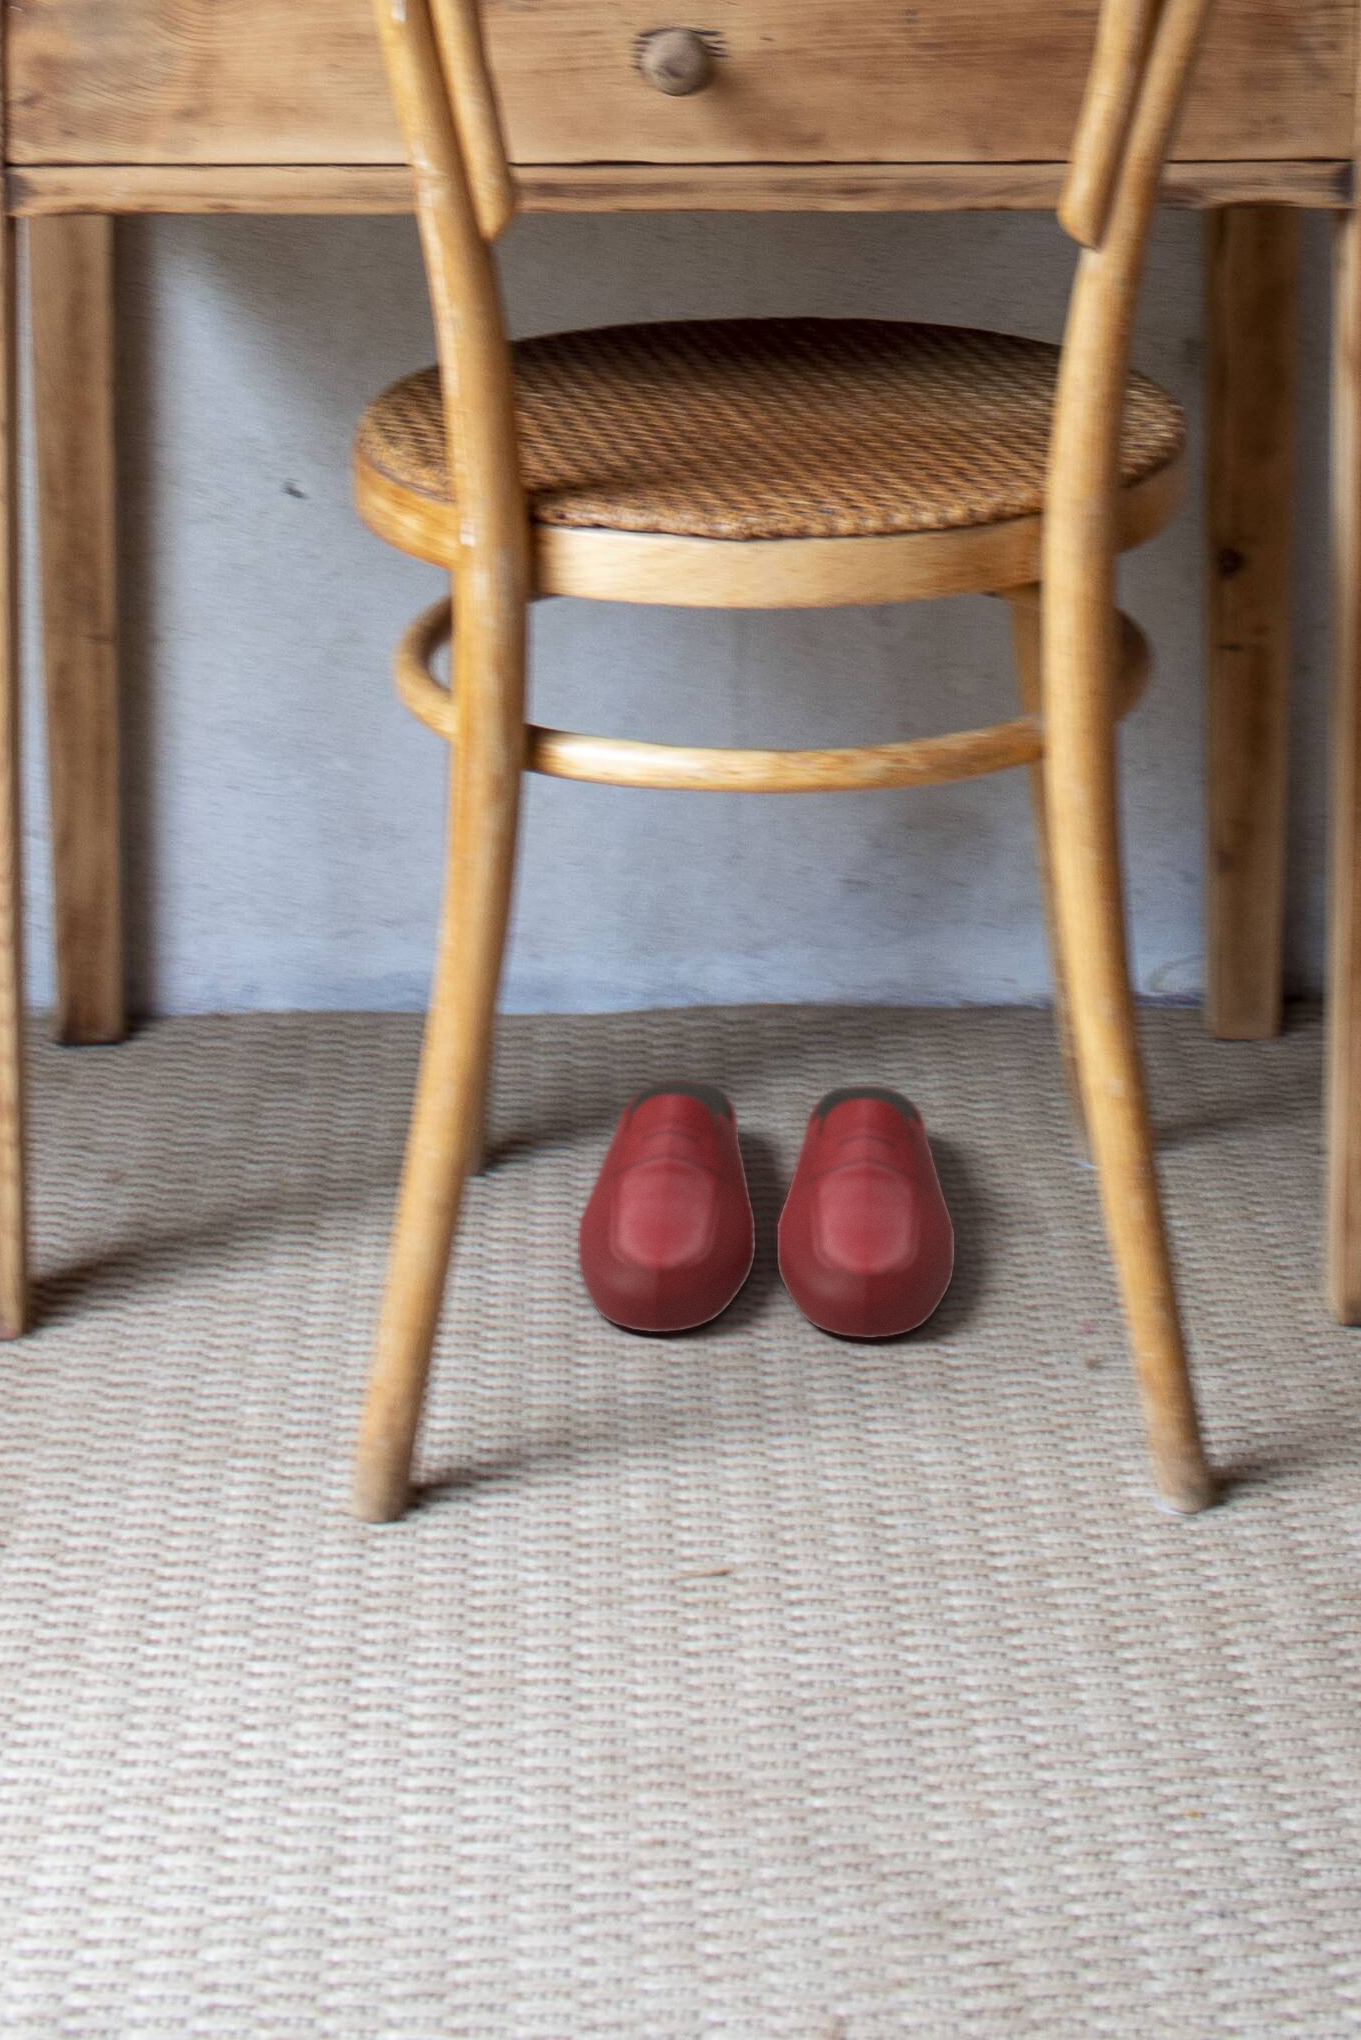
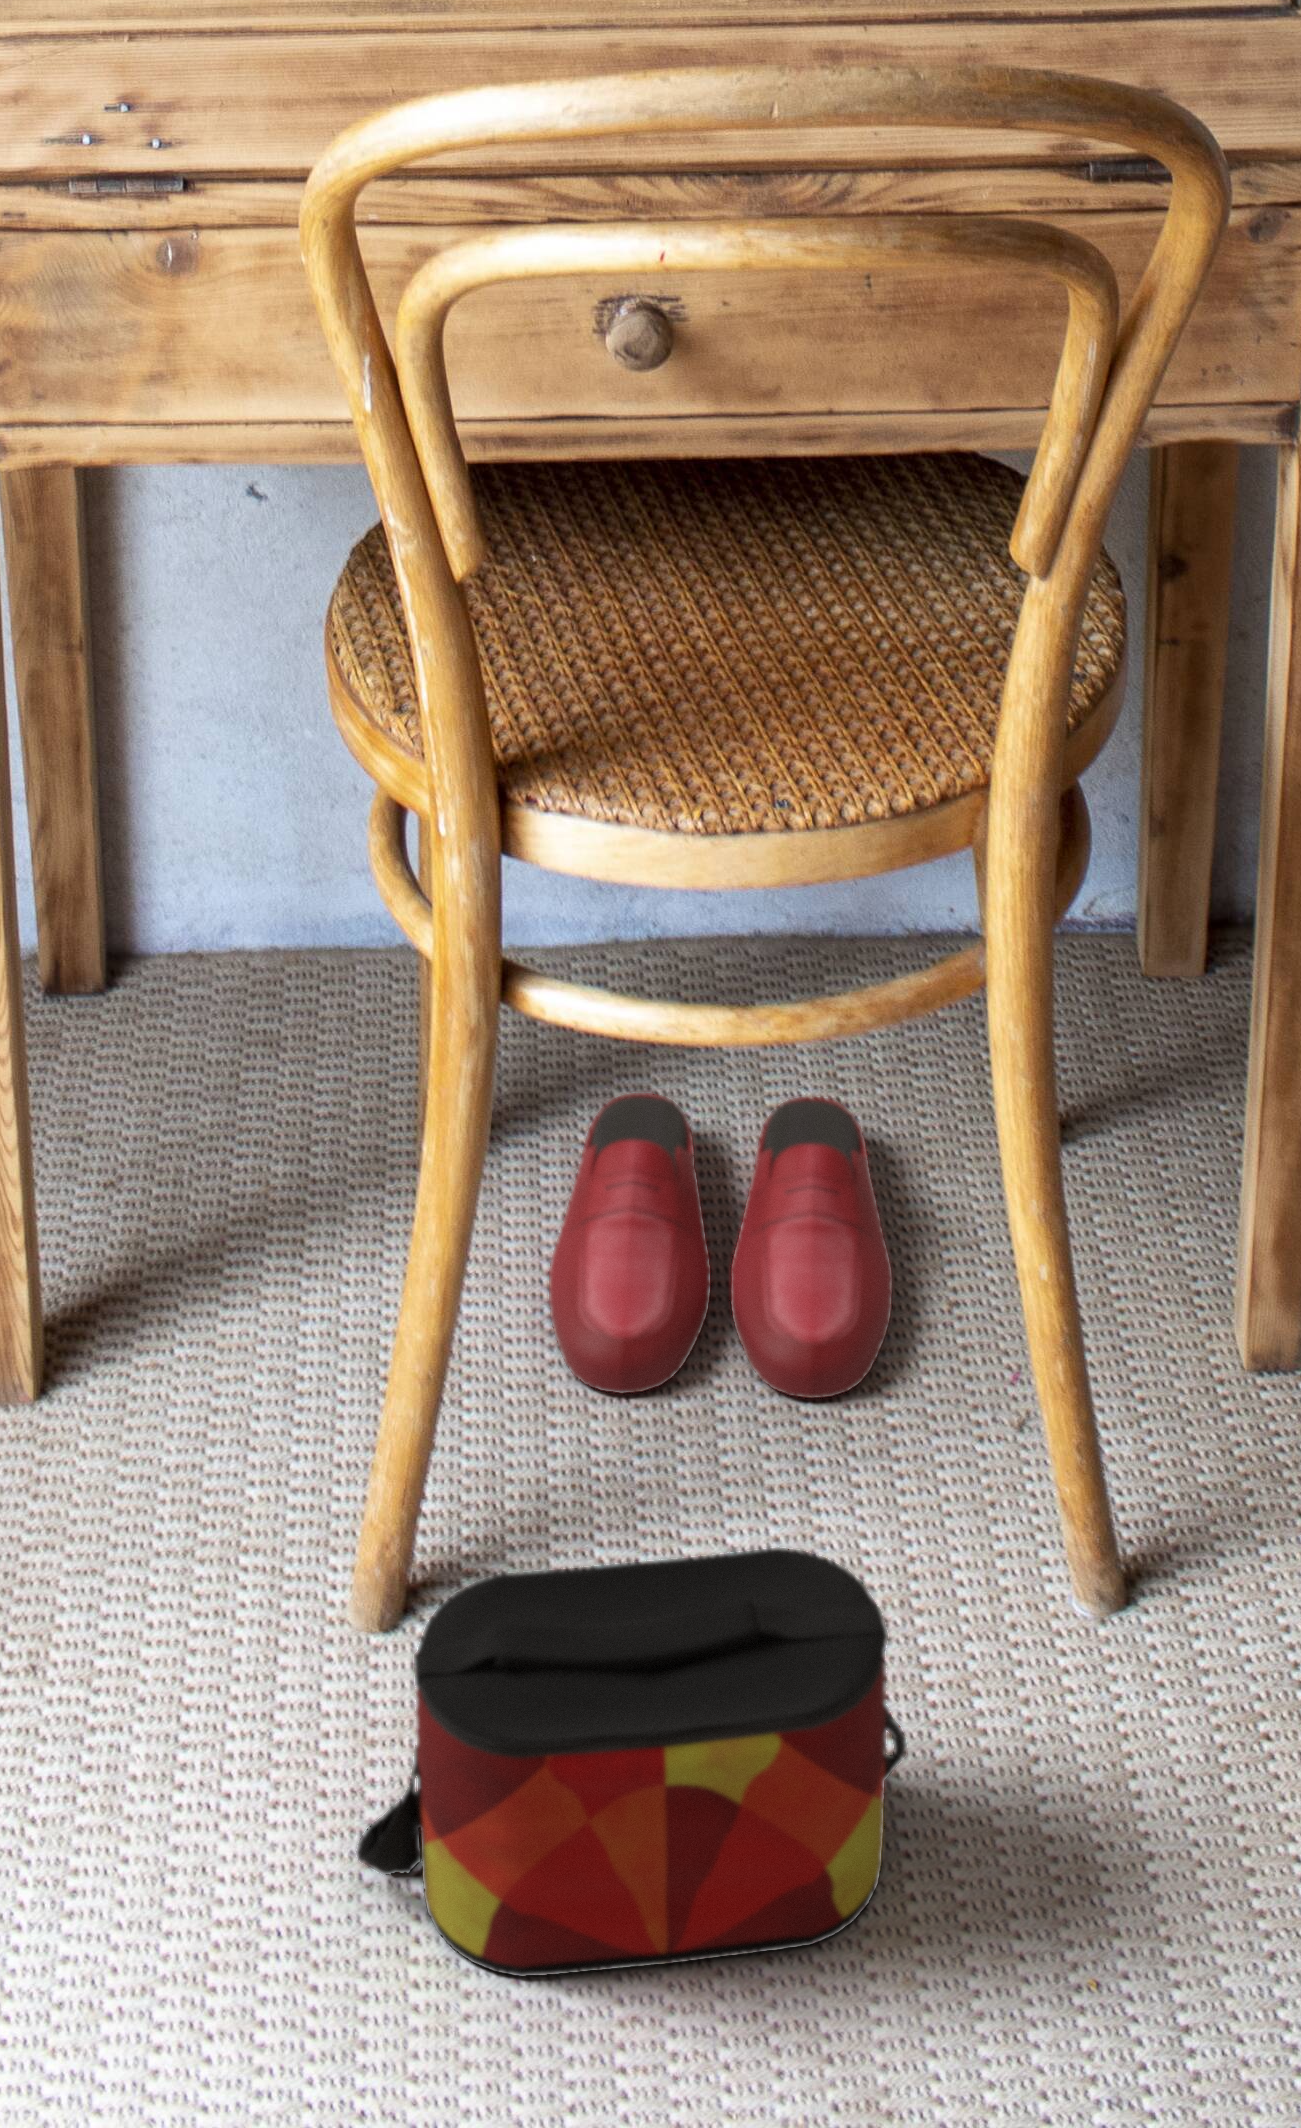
bag: none [346,1346,974,1819] -> present [356,1548,907,1977]

